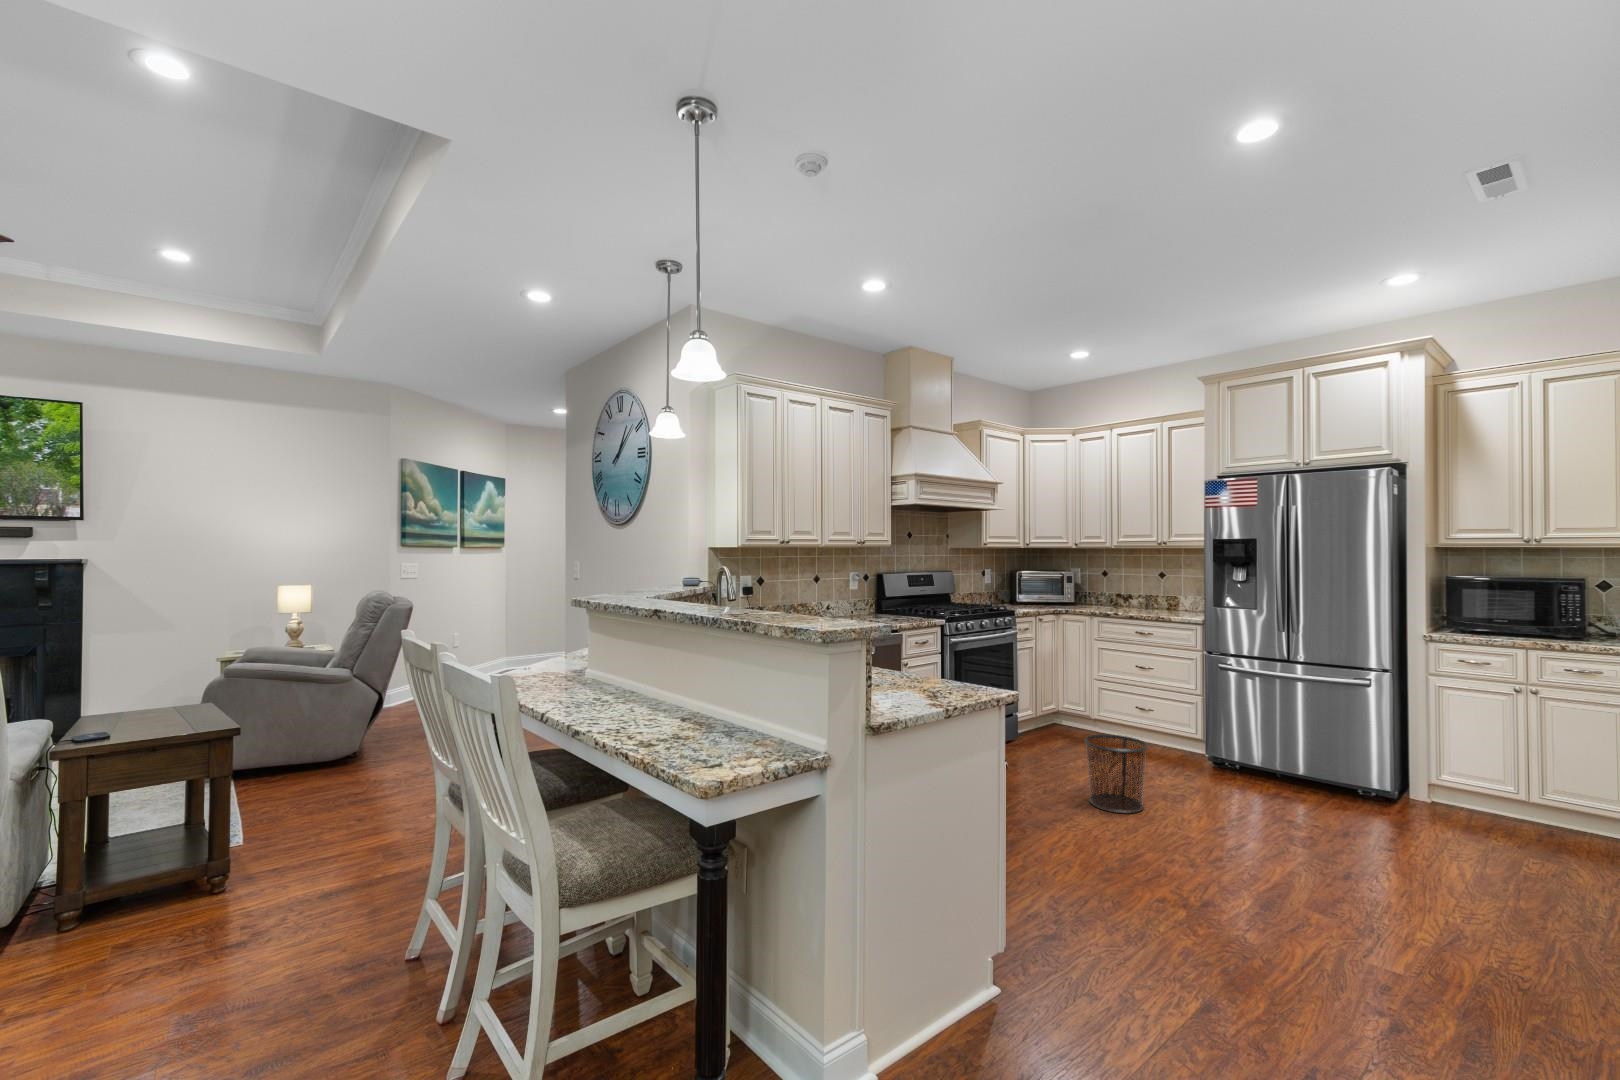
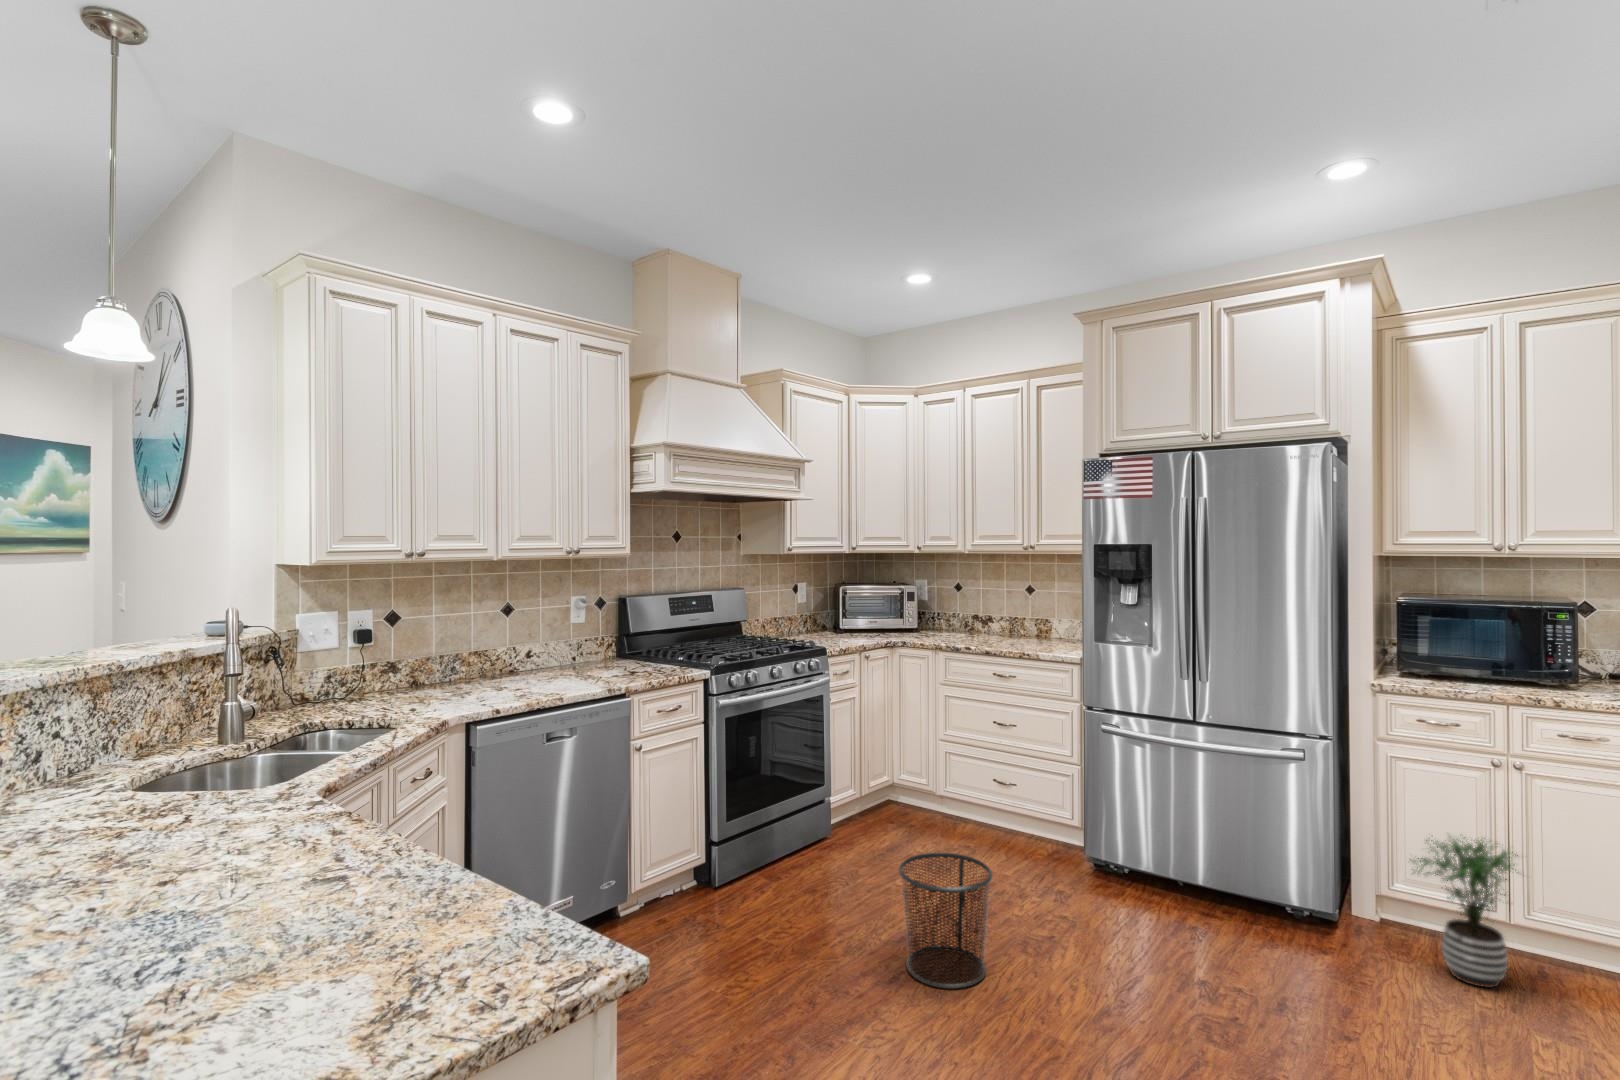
potted plant: none [1448,734,1544,838] -> present [1410,834,1519,988]

